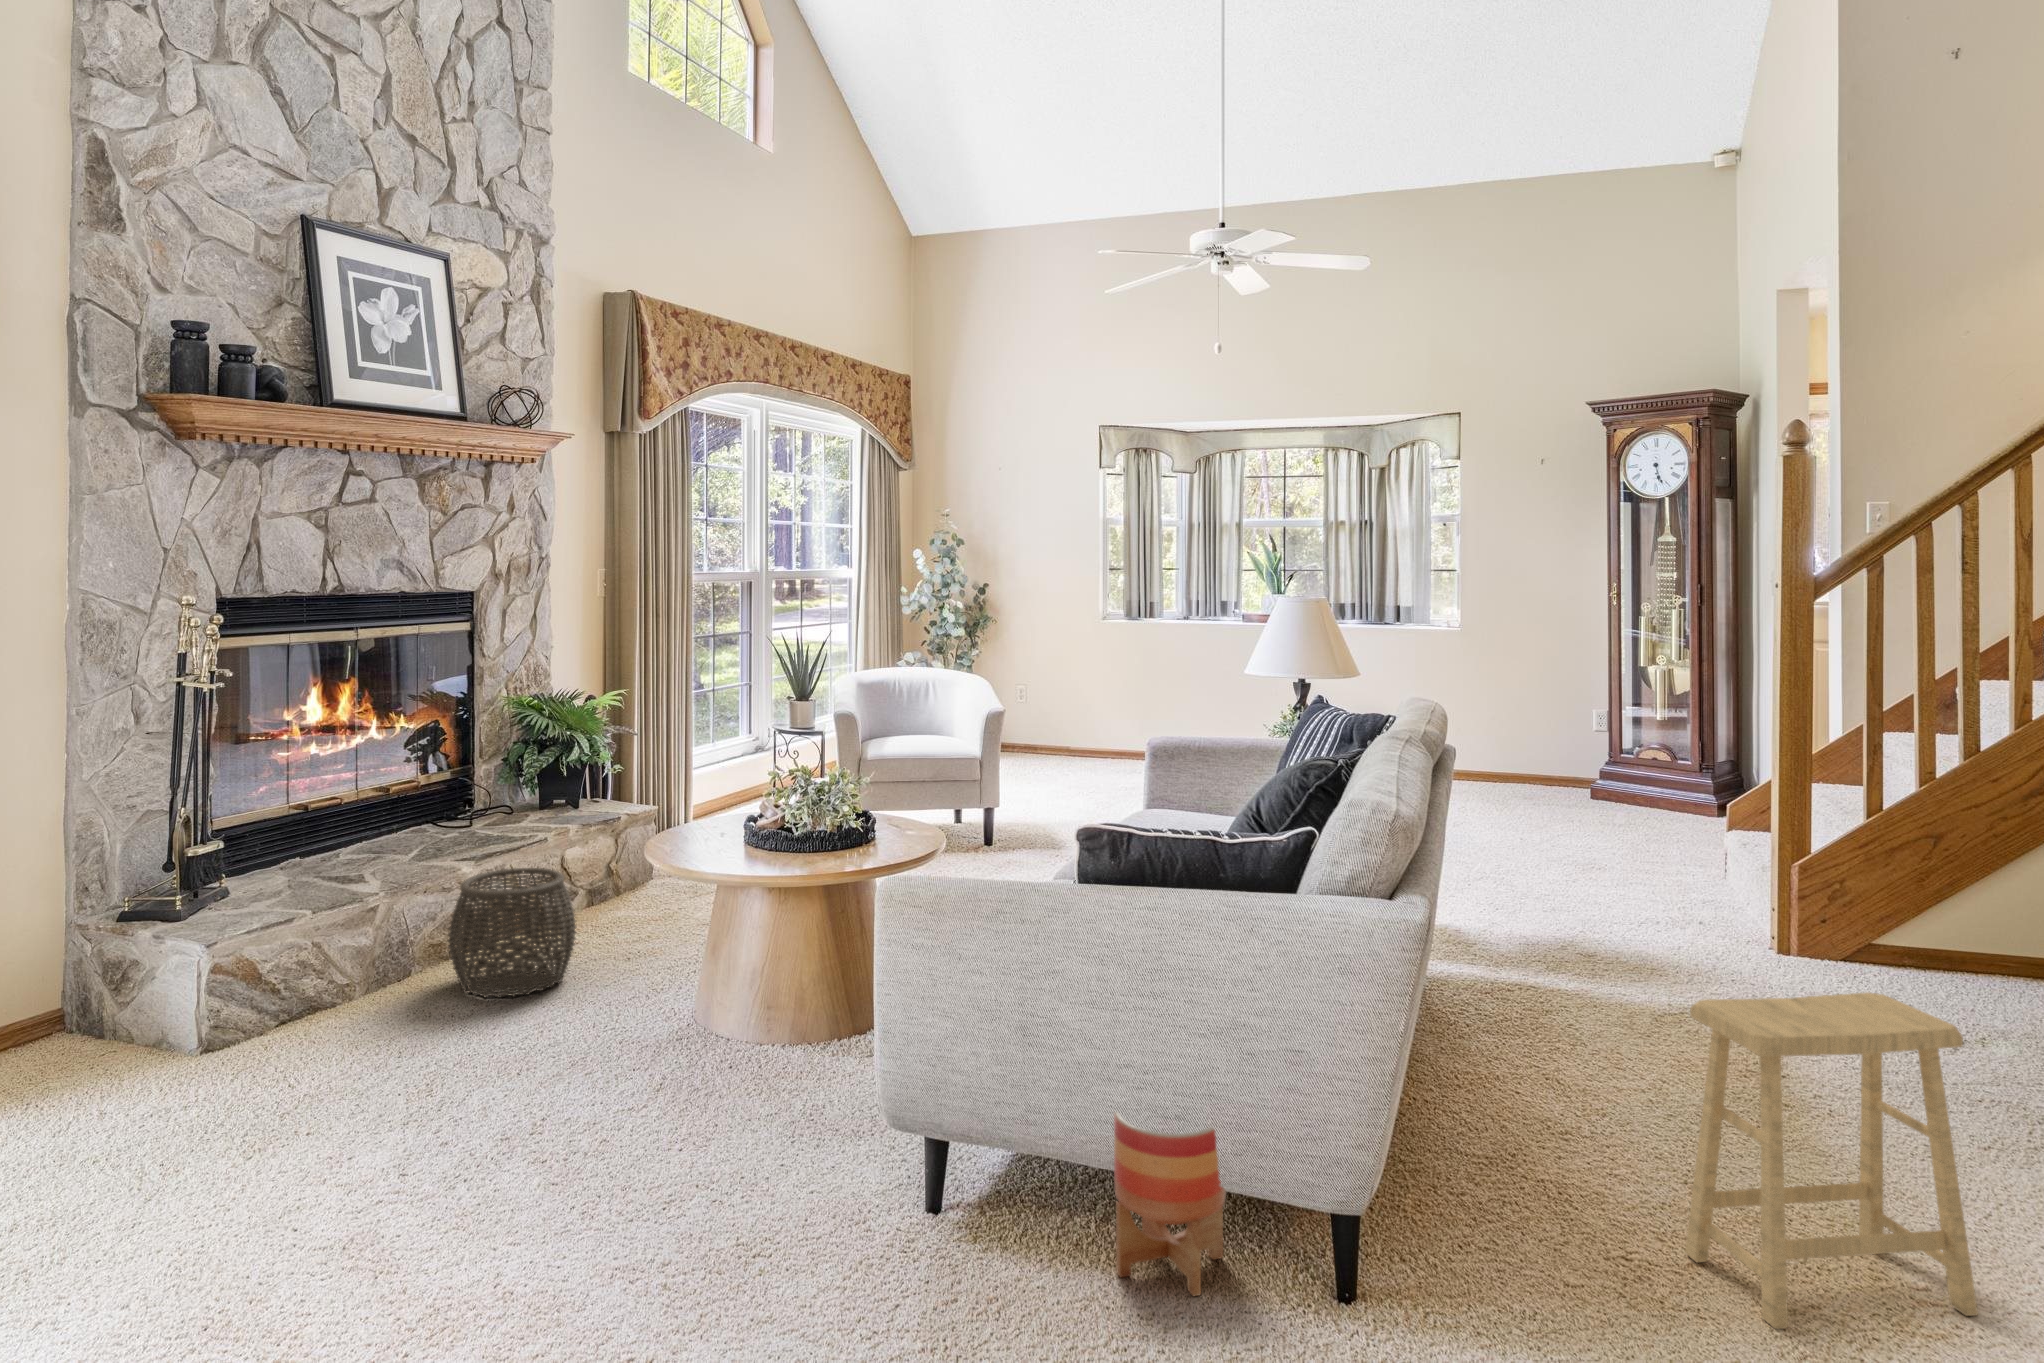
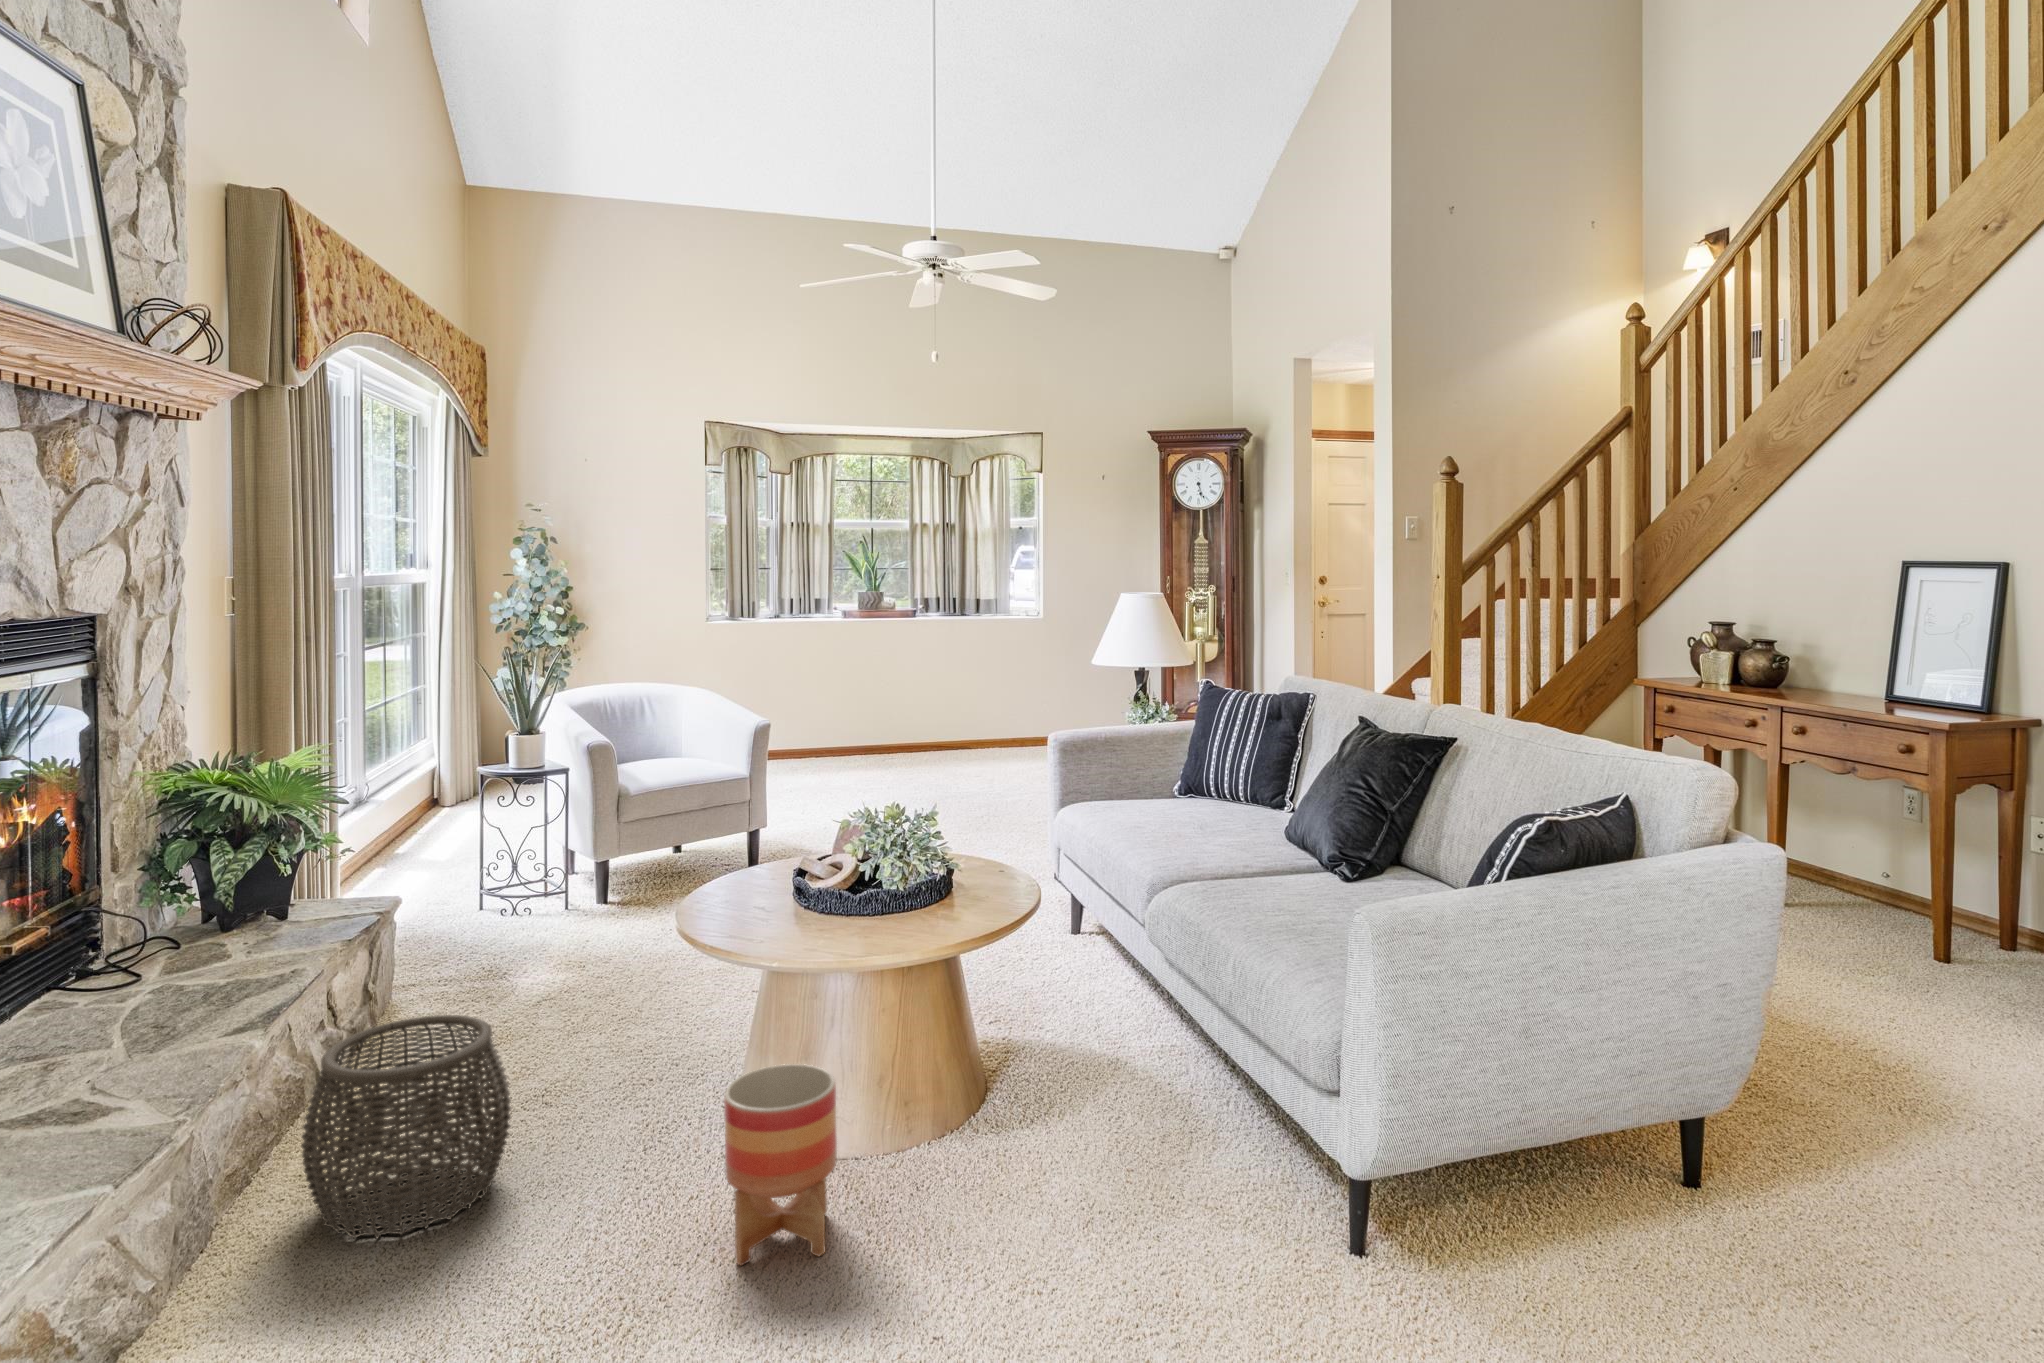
footstool: present [1685,992,1978,1329] -> none [1857,853,2023,1122]
planter: present [1114,1112,1226,1296] -> present [724,1064,837,1265]

